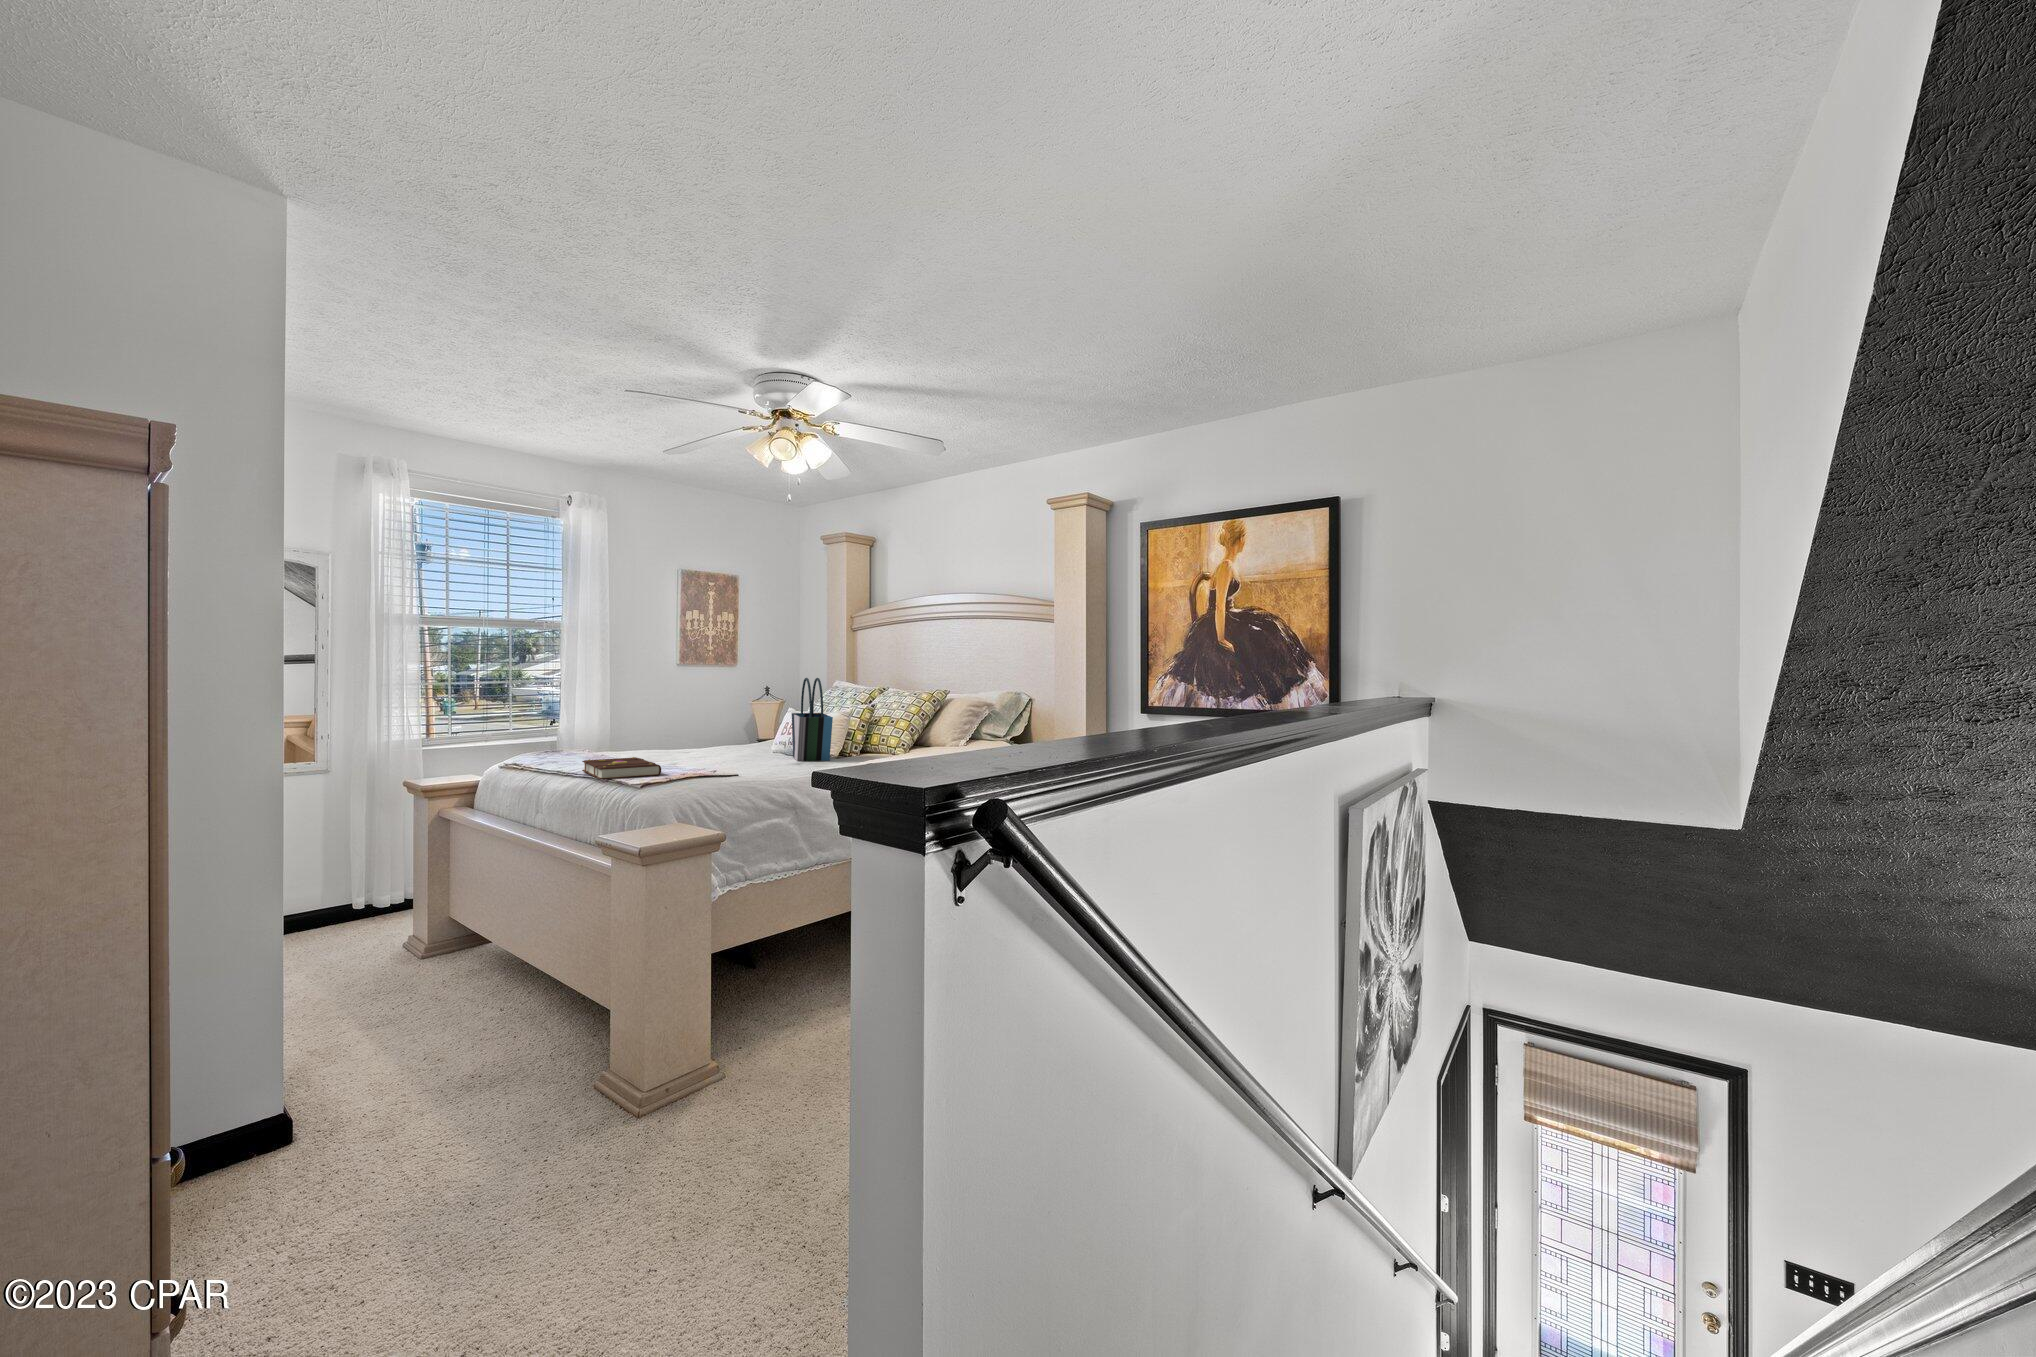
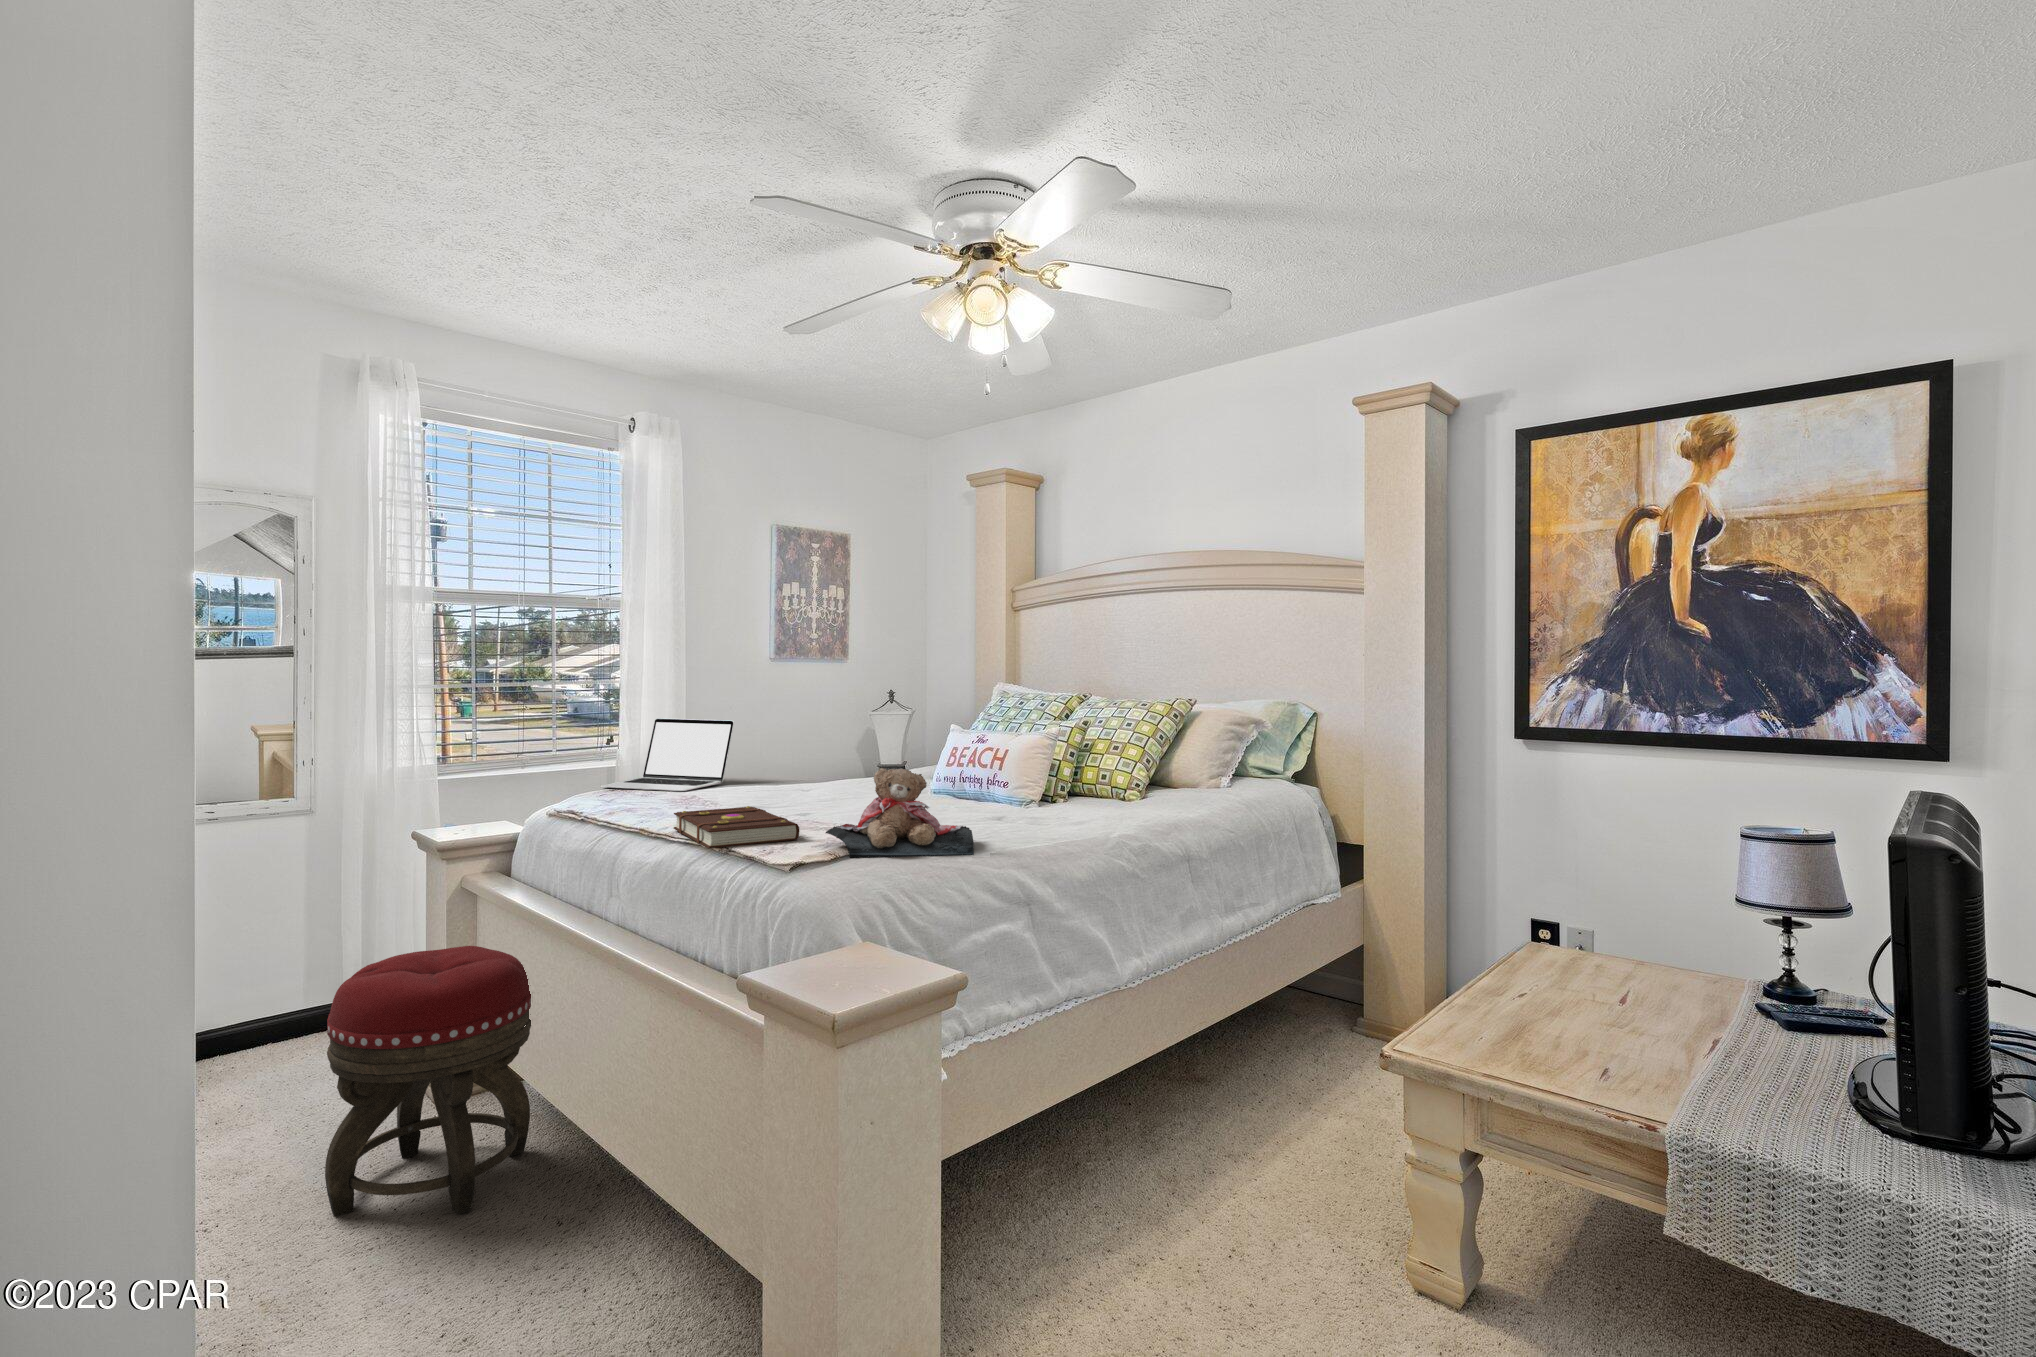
tote bag: present [792,678,833,761] -> none [963,680,1039,810]
laptop: none [543,705,641,754] -> present [601,718,734,791]
teddy bear: none [675,728,769,783] -> present [826,768,974,858]
footstool: none [345,849,487,1015] -> present [325,946,531,1216]

